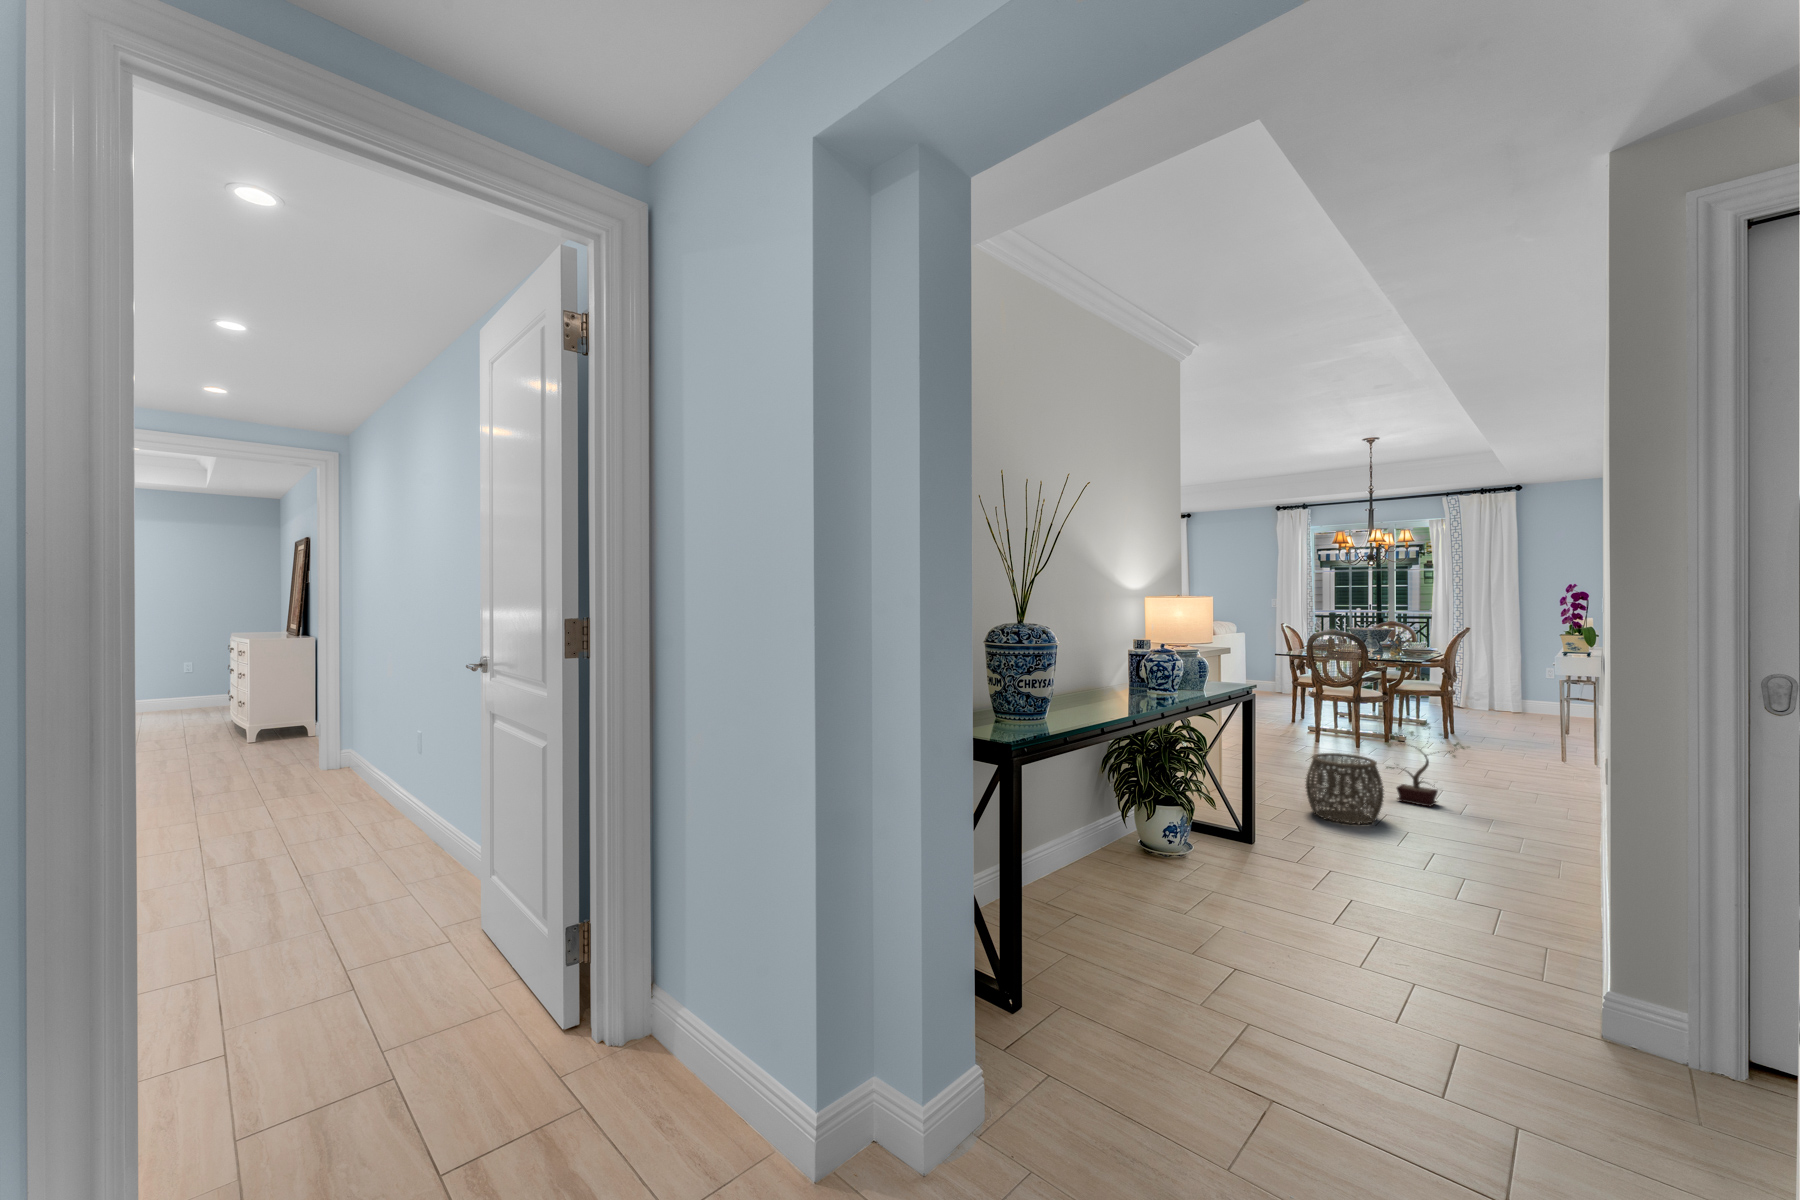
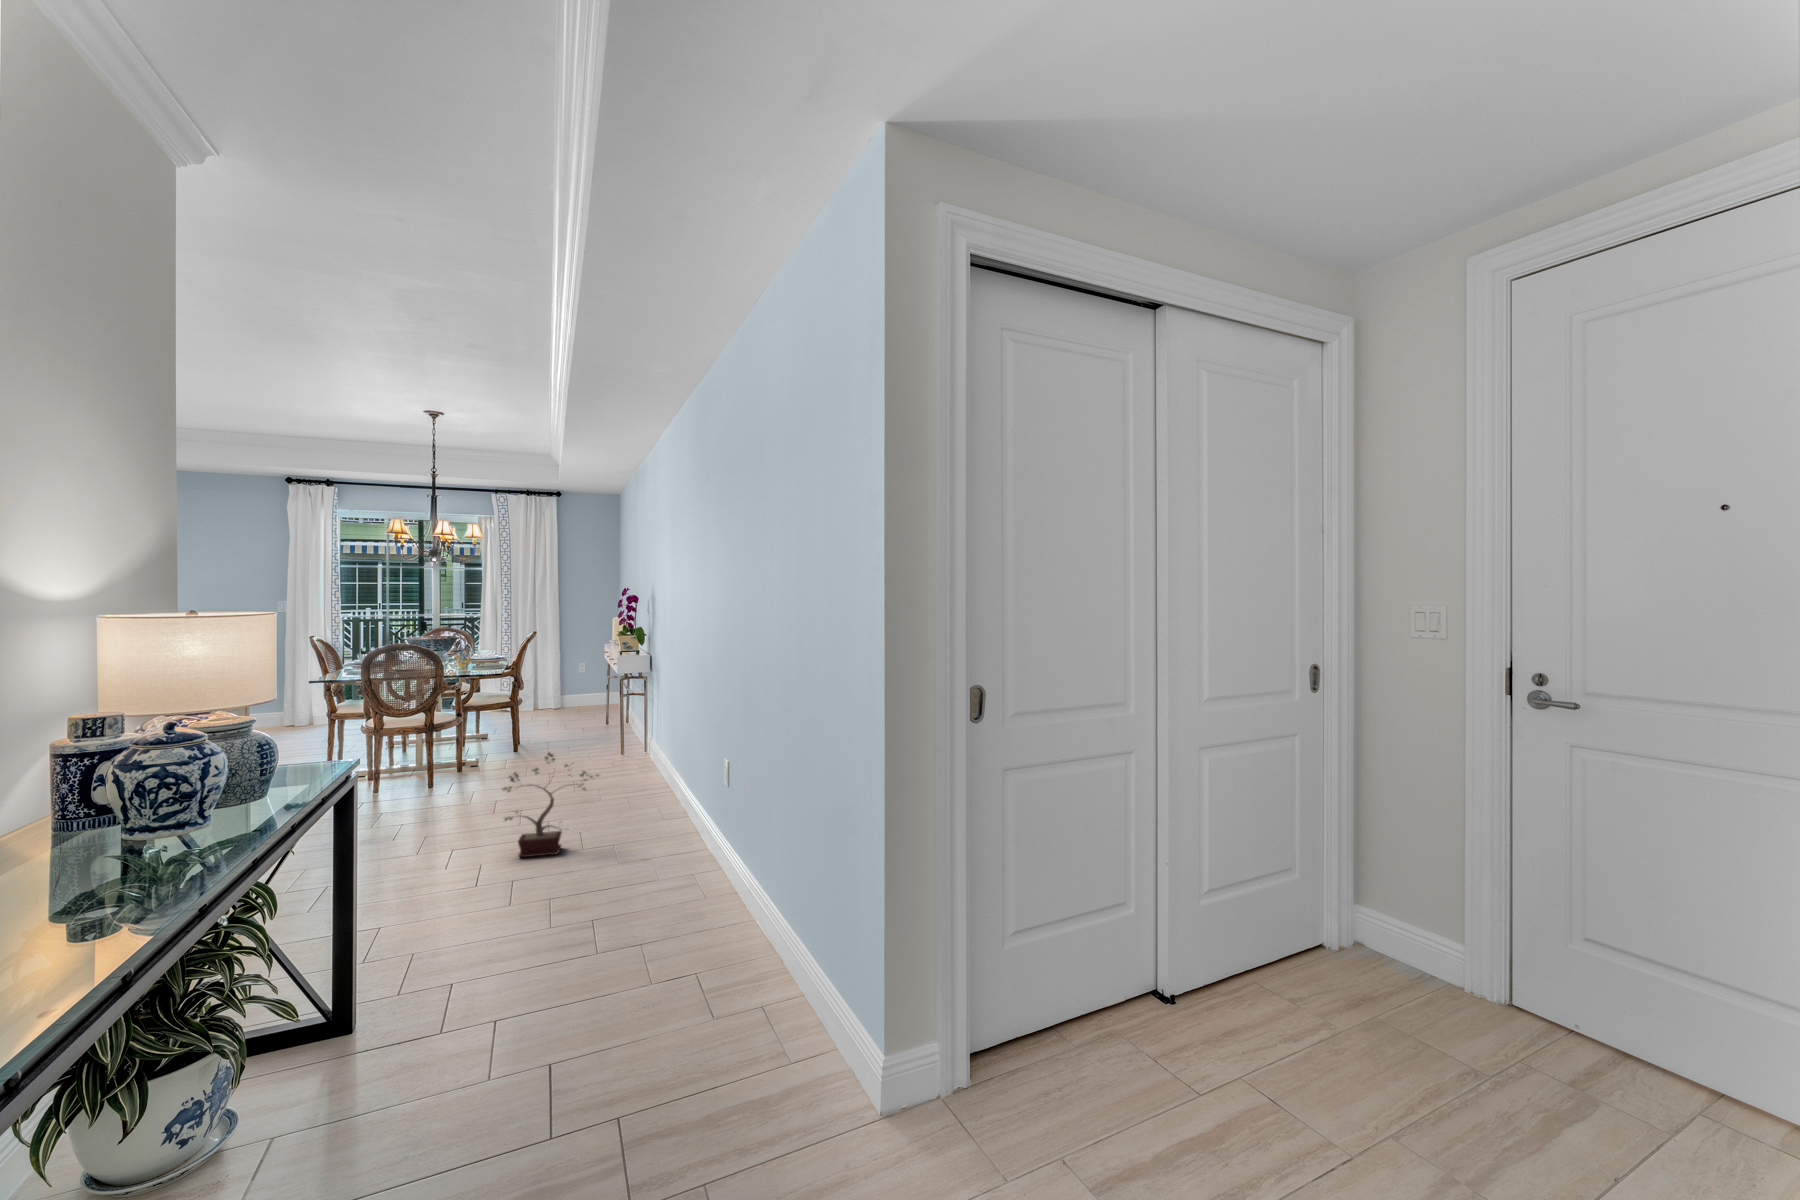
woven basket: present [1306,753,1384,824] -> none [413,819,525,928]

